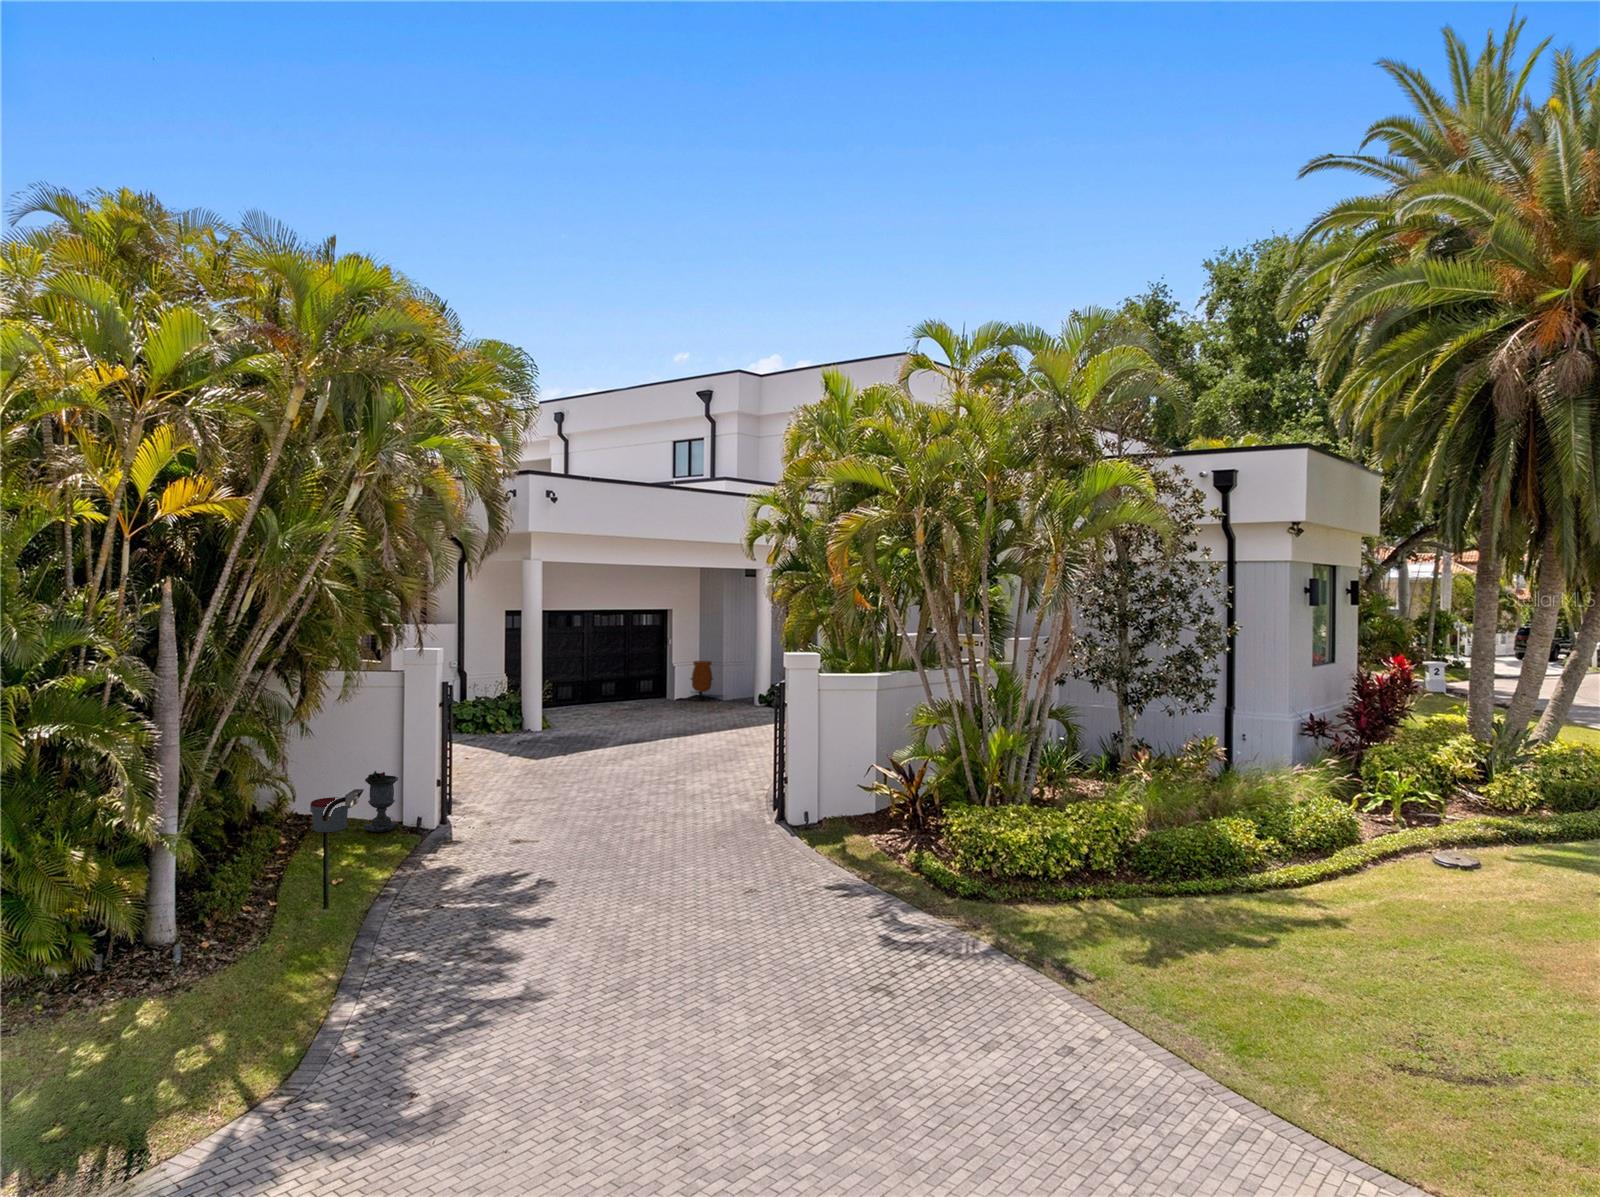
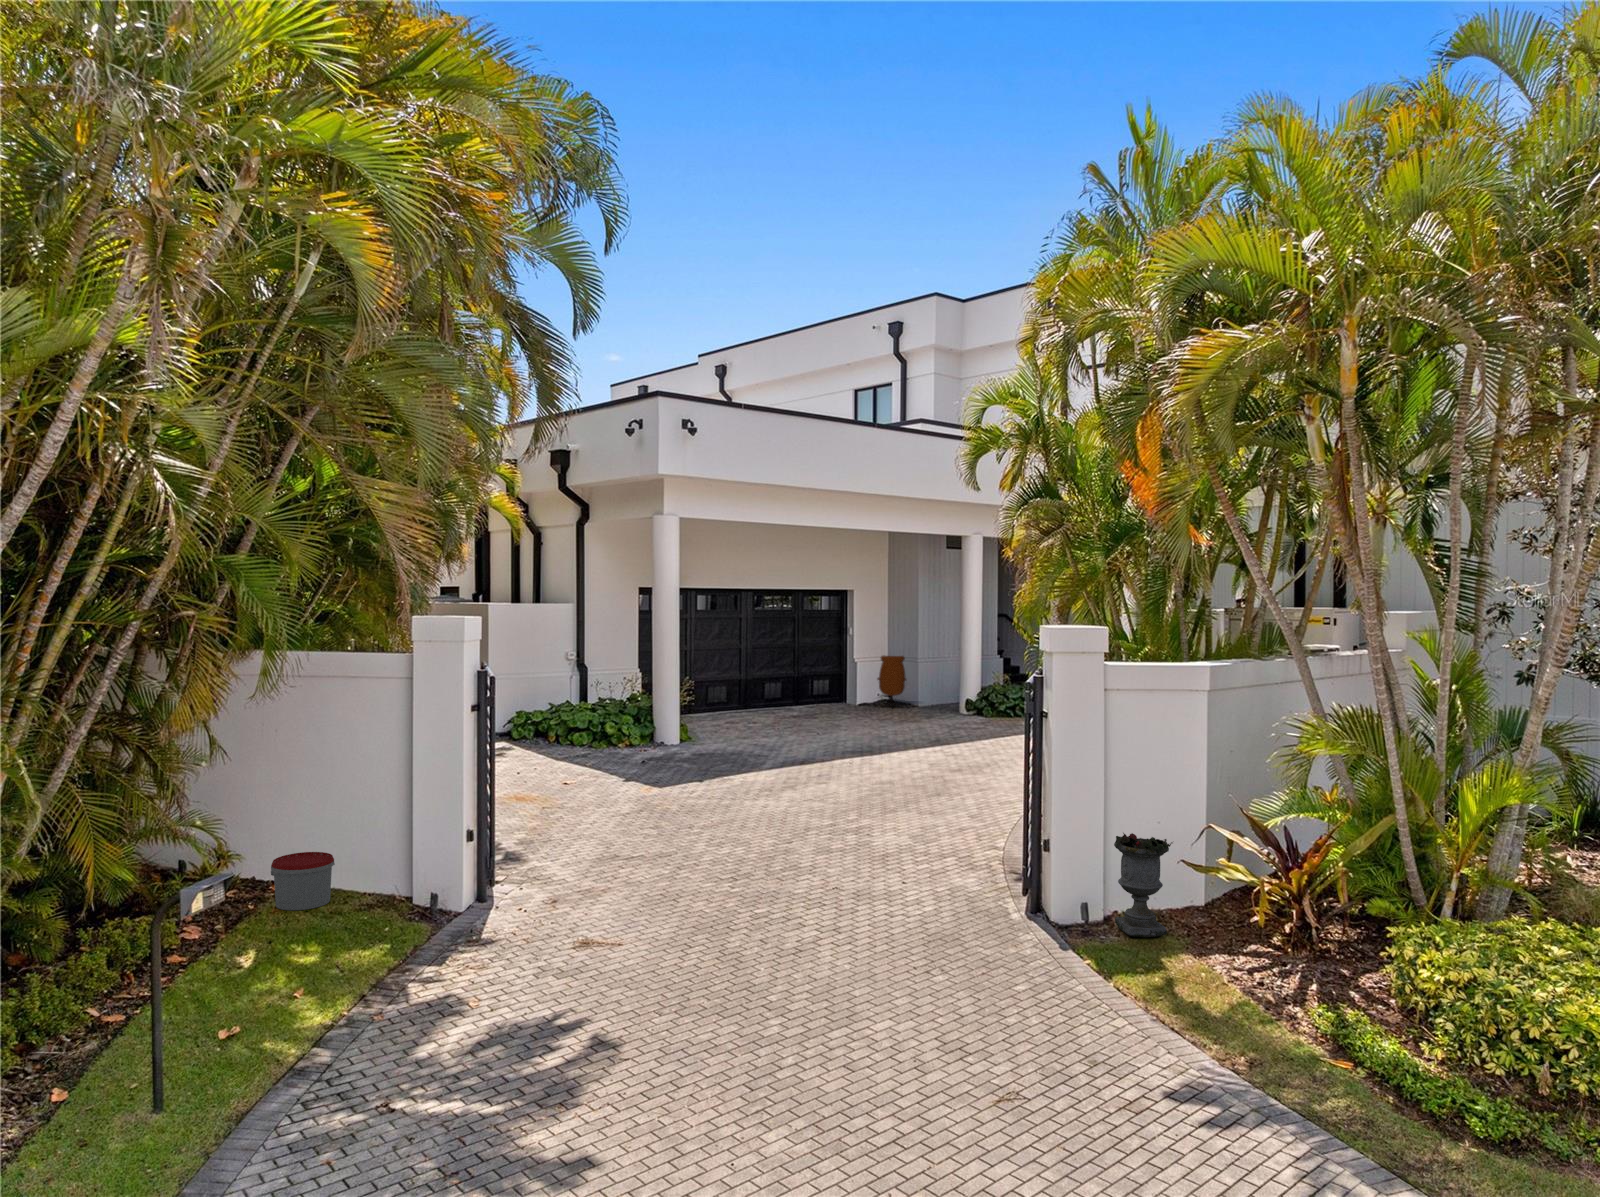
planter: present [364,771,398,832] -> present [1114,833,1173,938]

